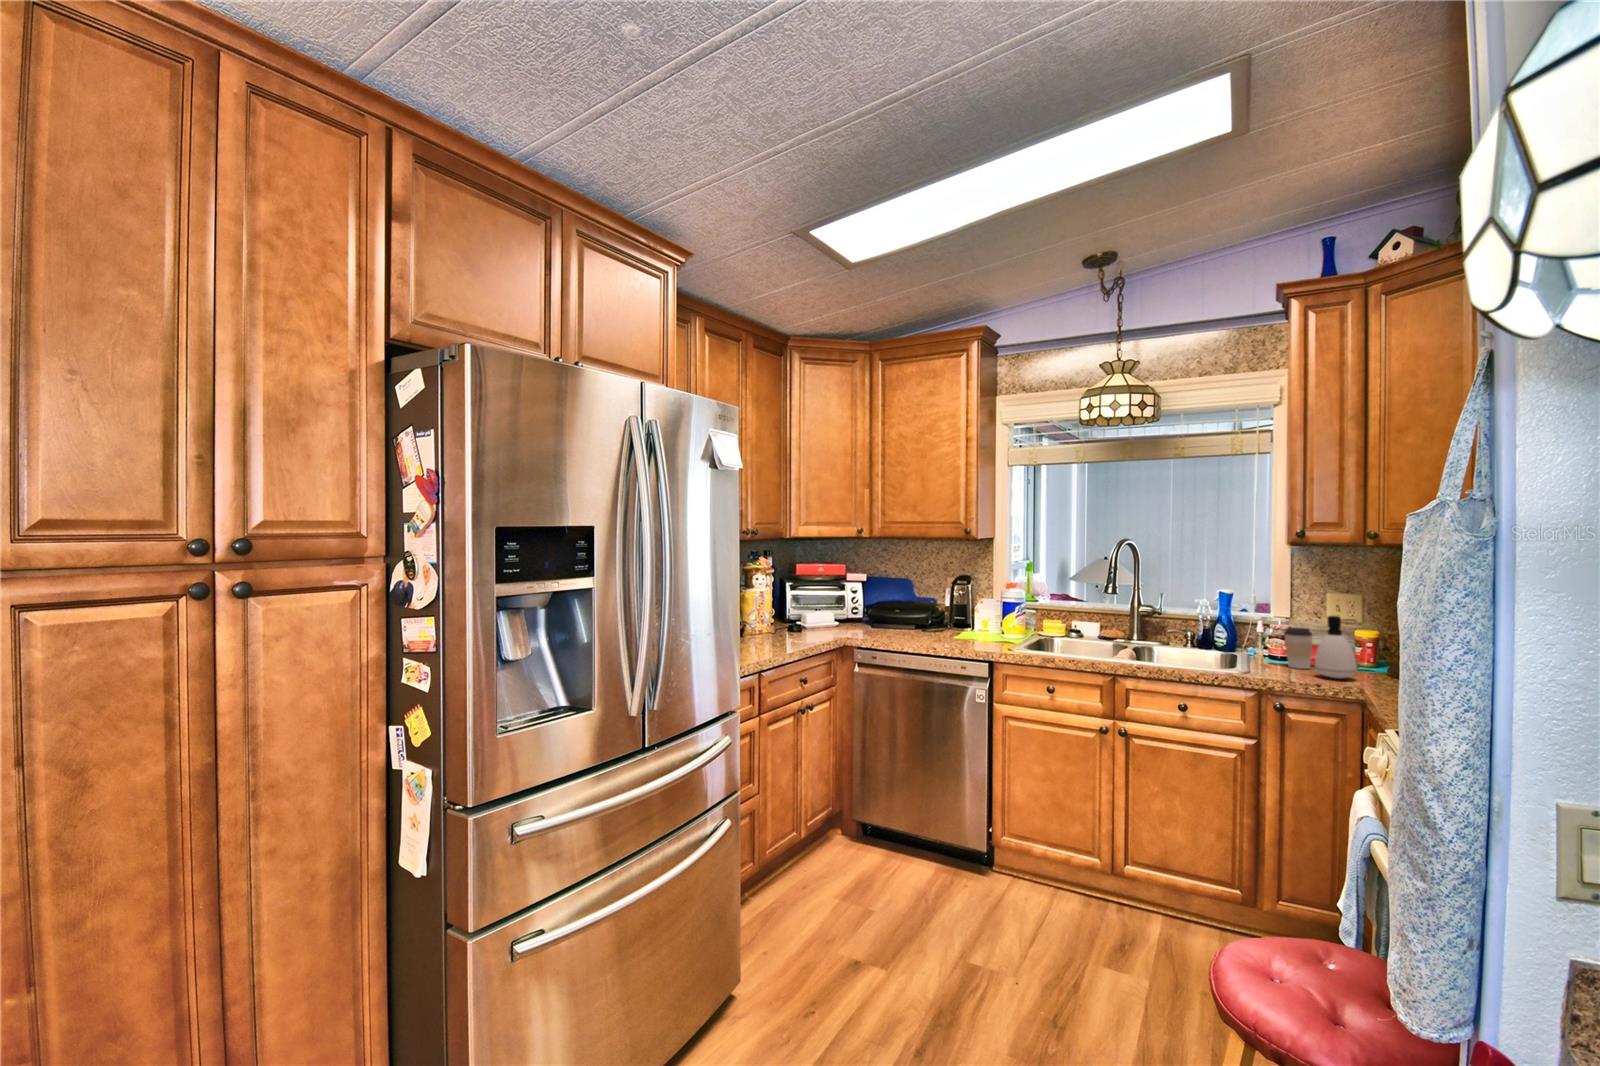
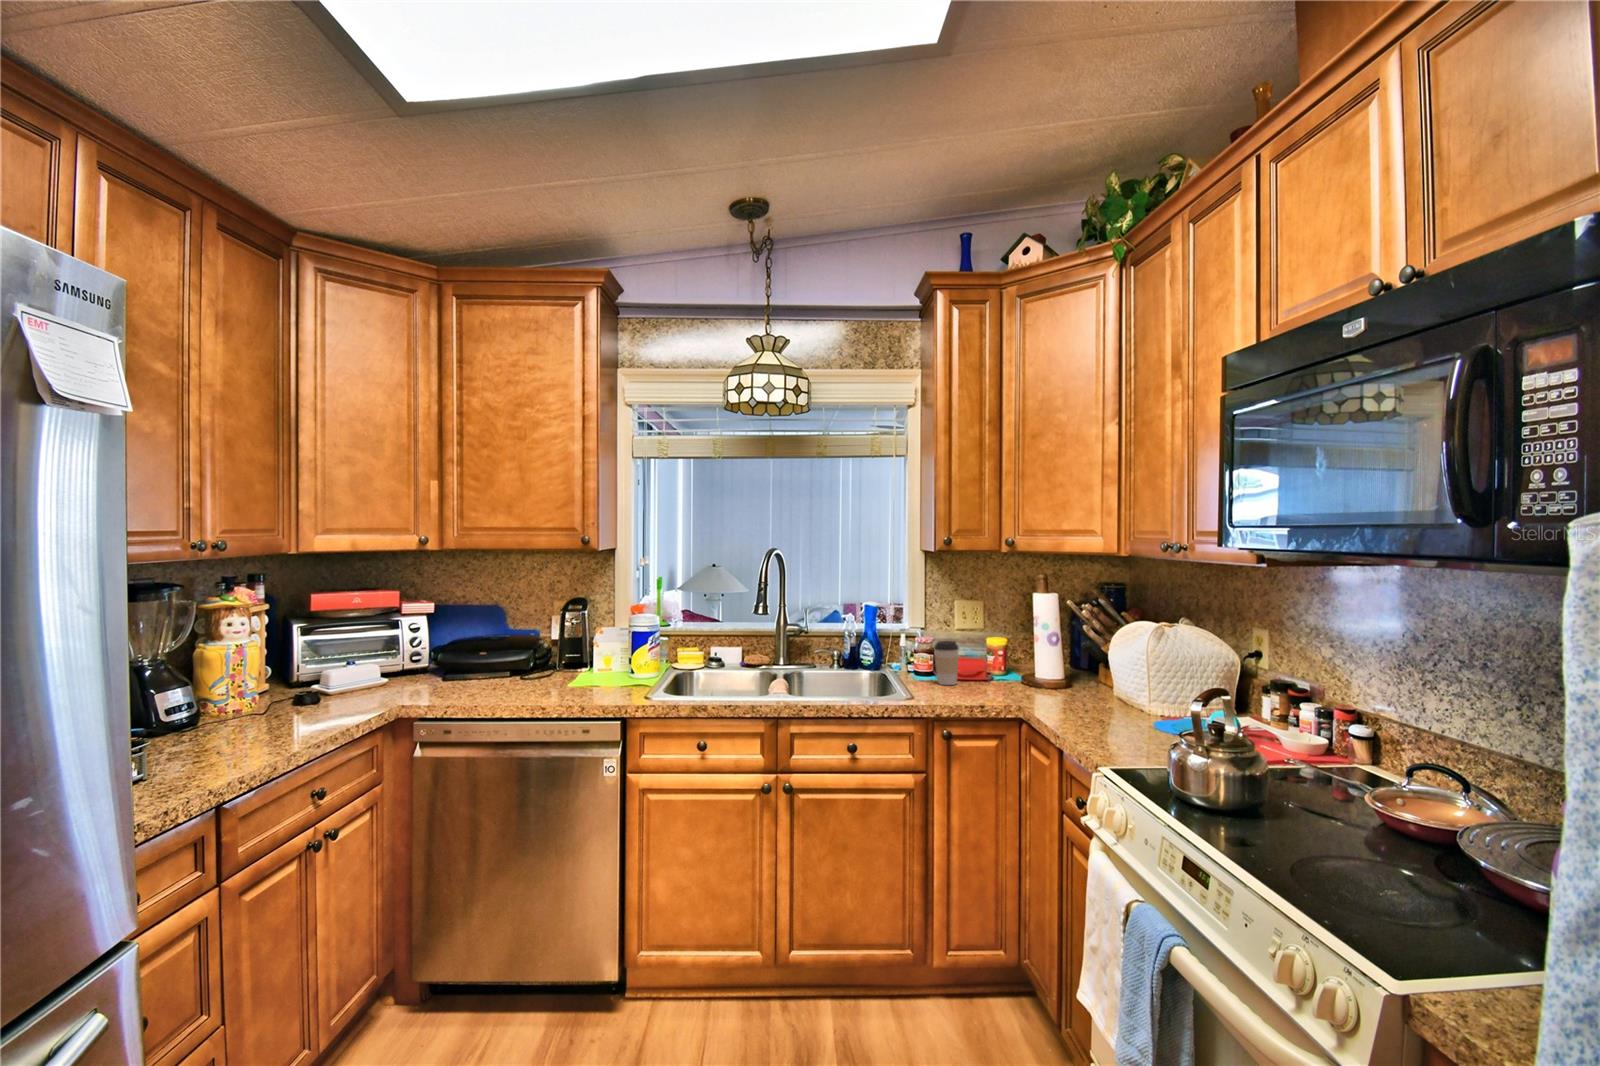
soap dispenser: present [1315,616,1357,678] -> none [967,628,1003,694]

